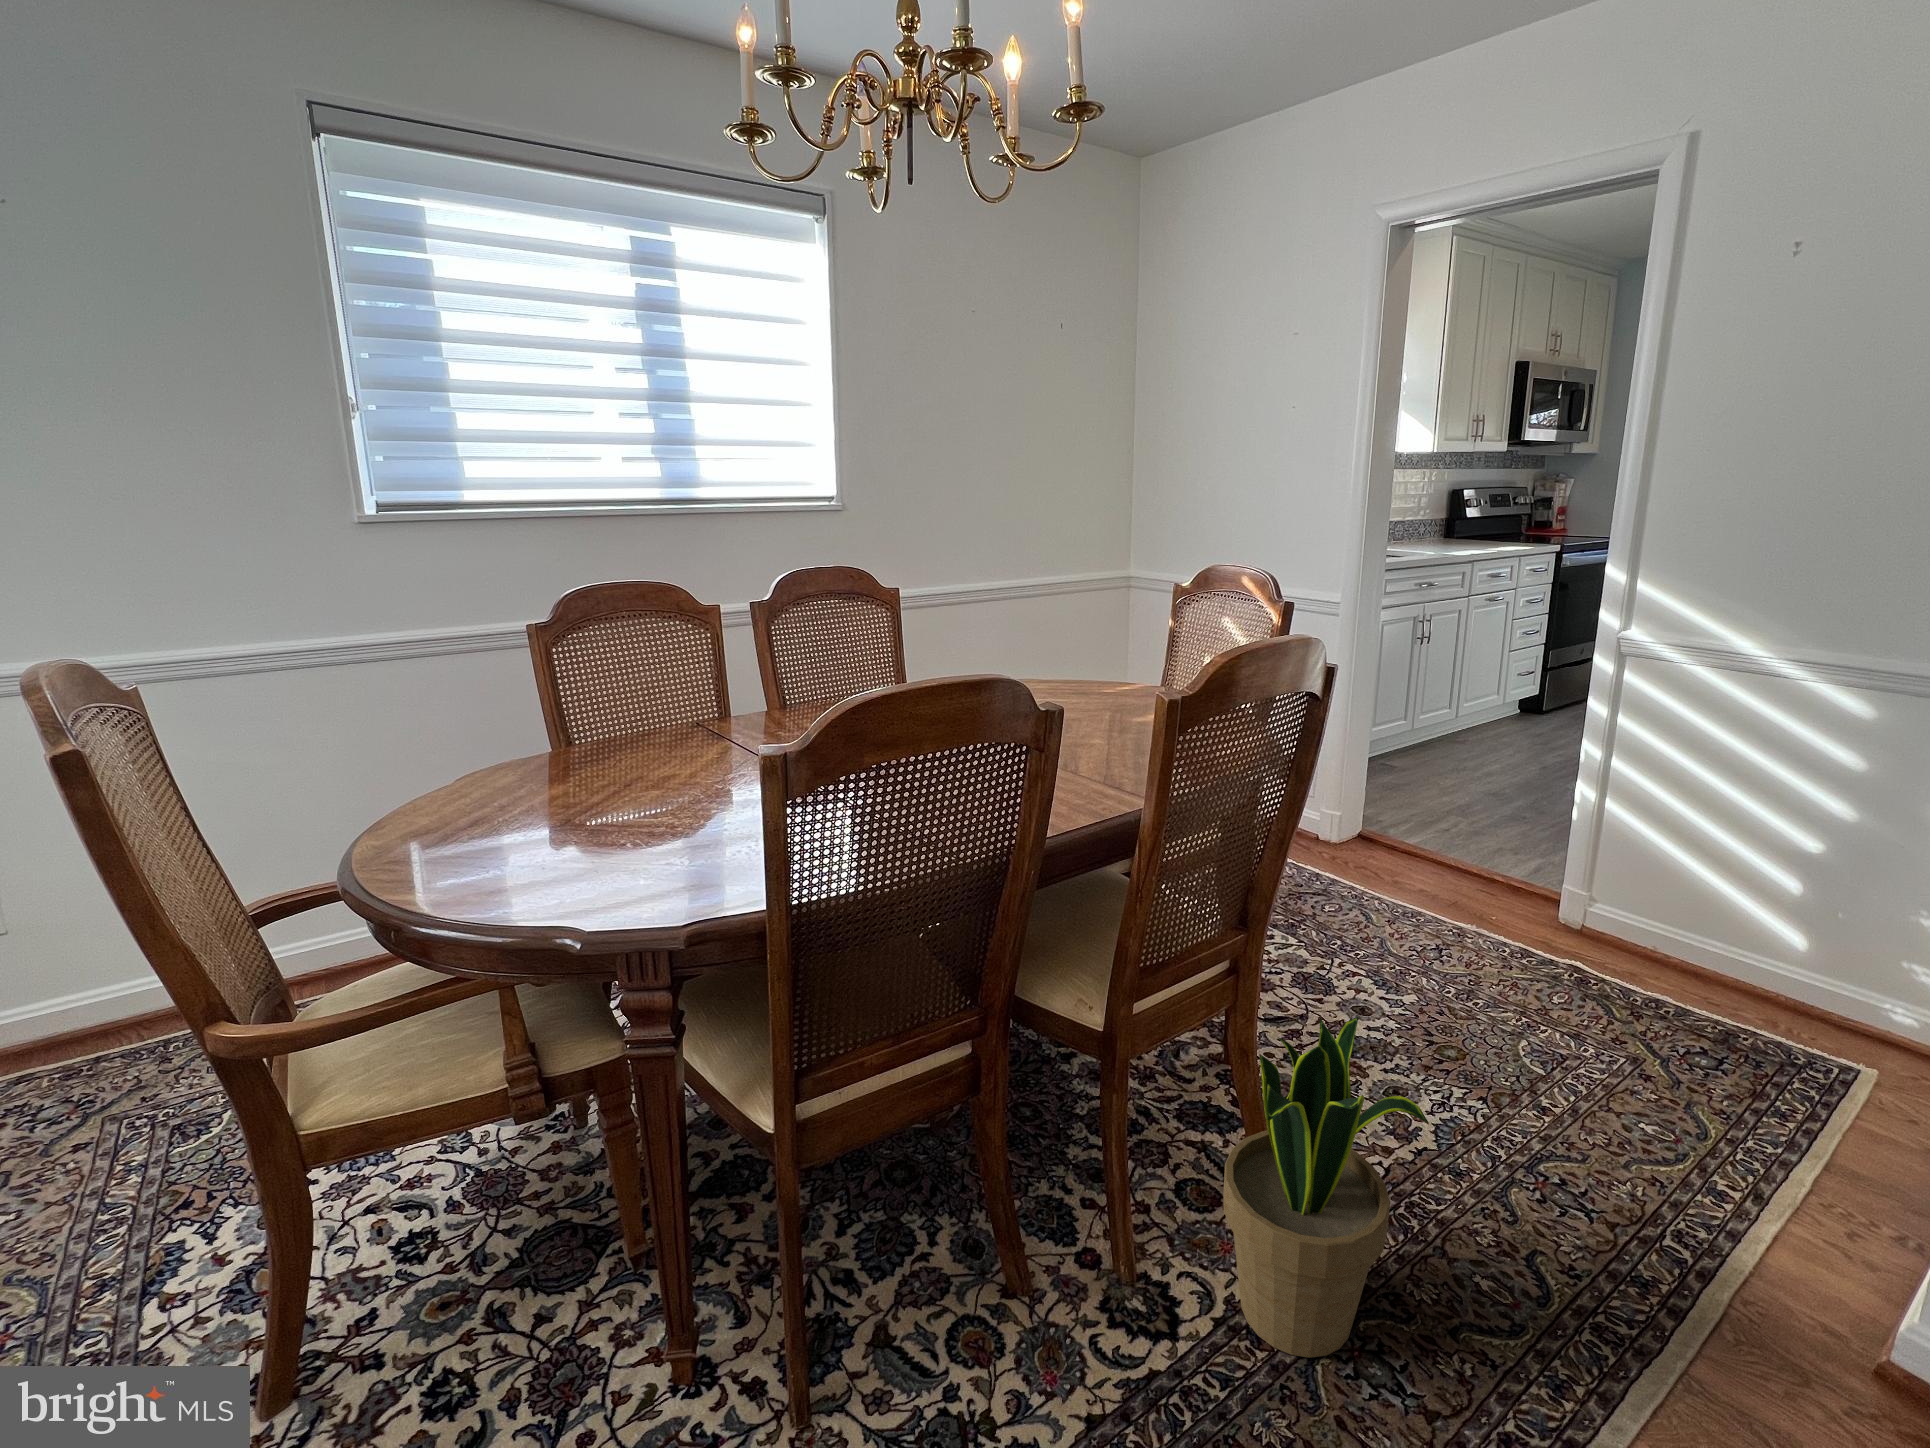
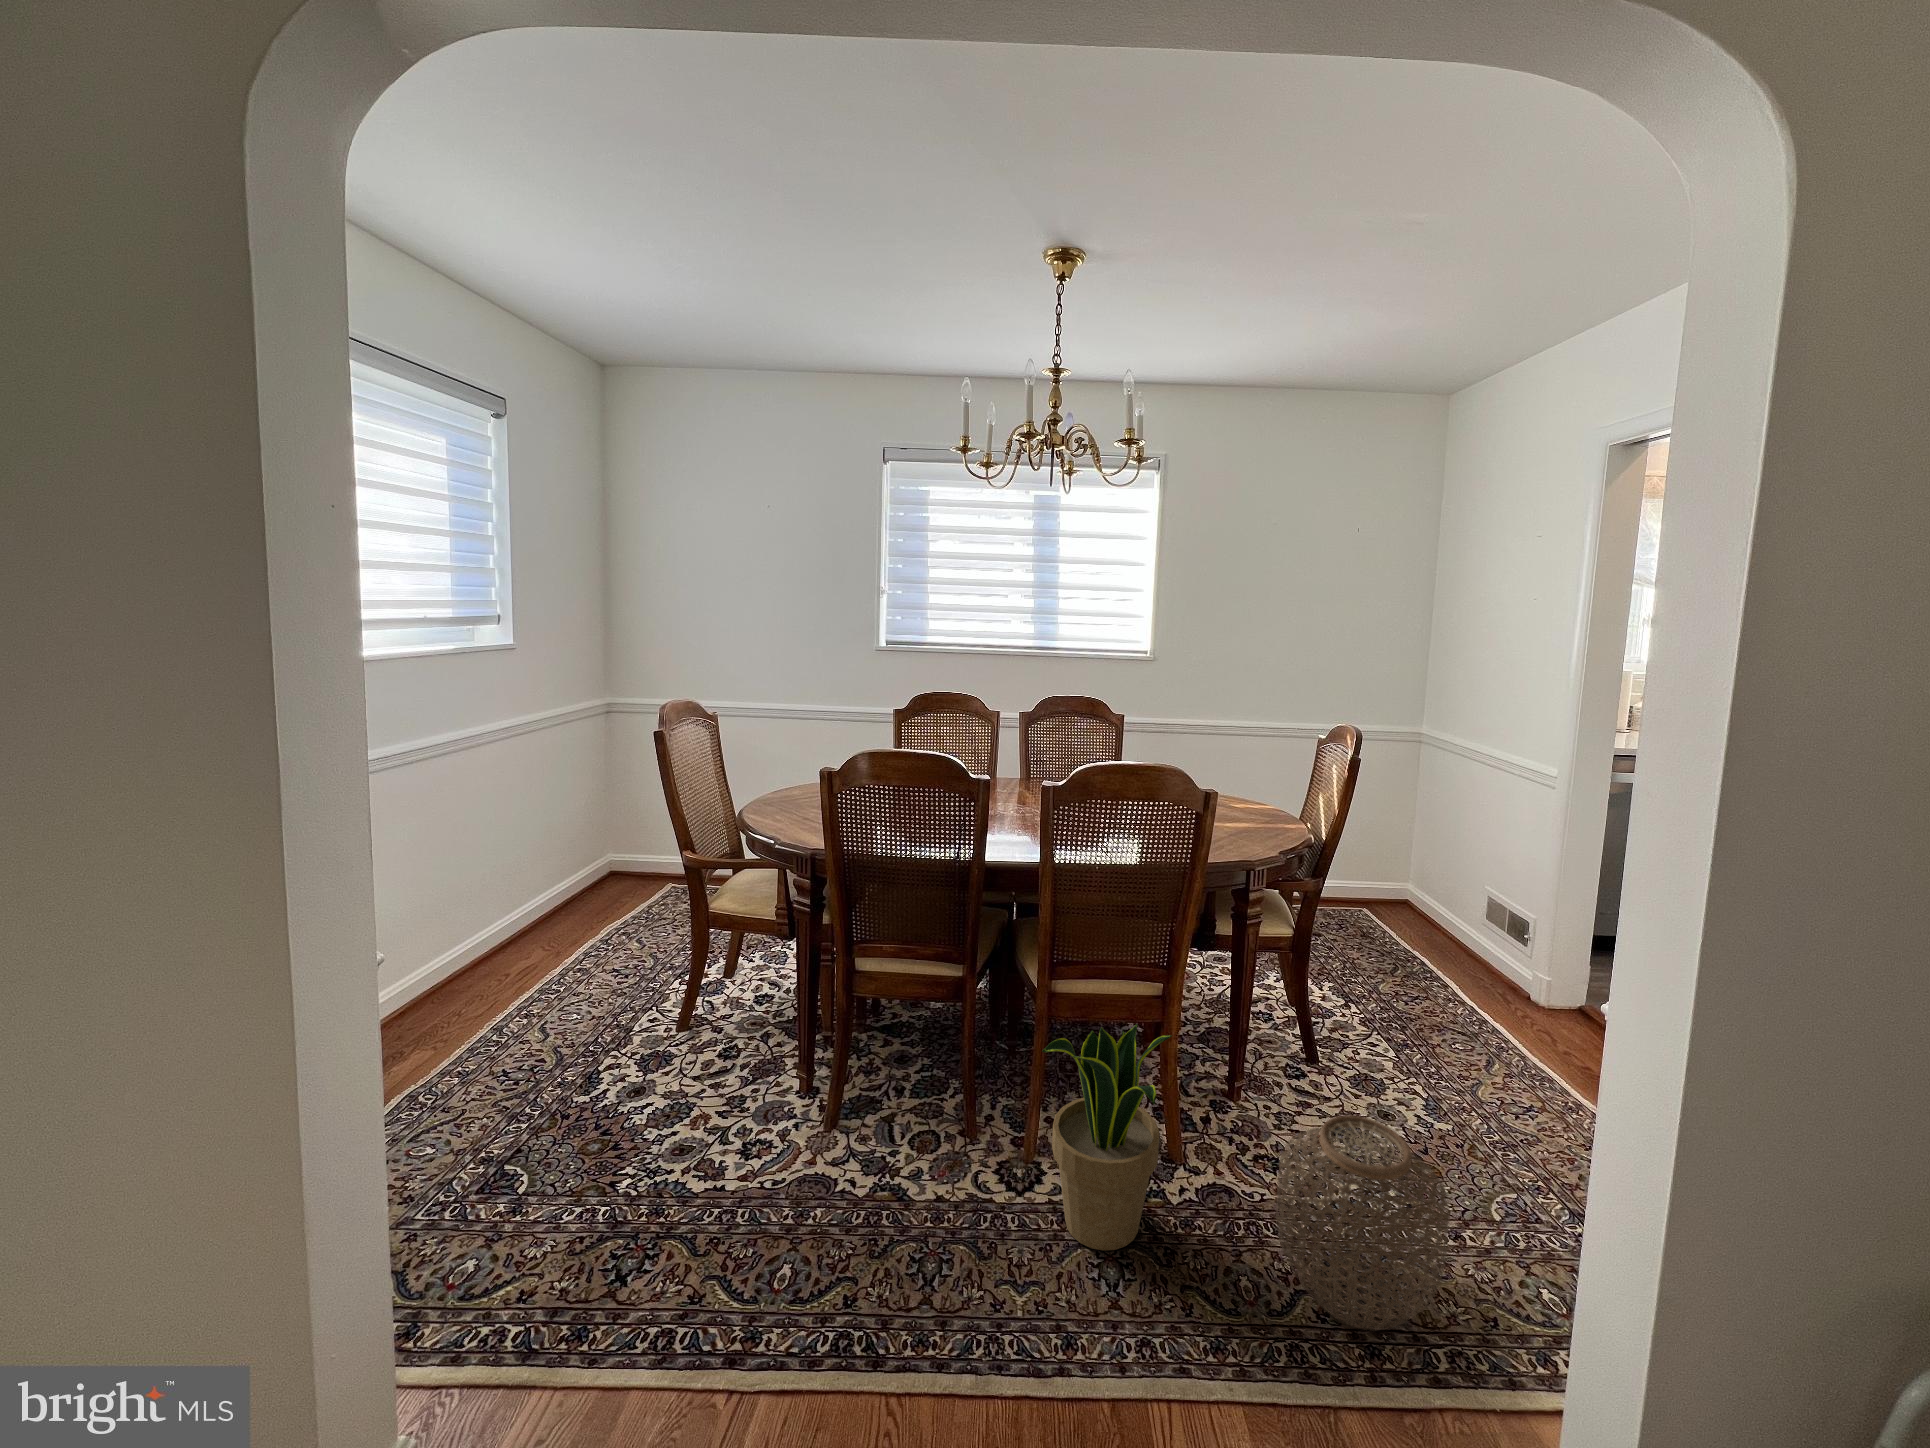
woven basket: none [1463,1024,1692,1267] -> present [1276,1115,1450,1330]

